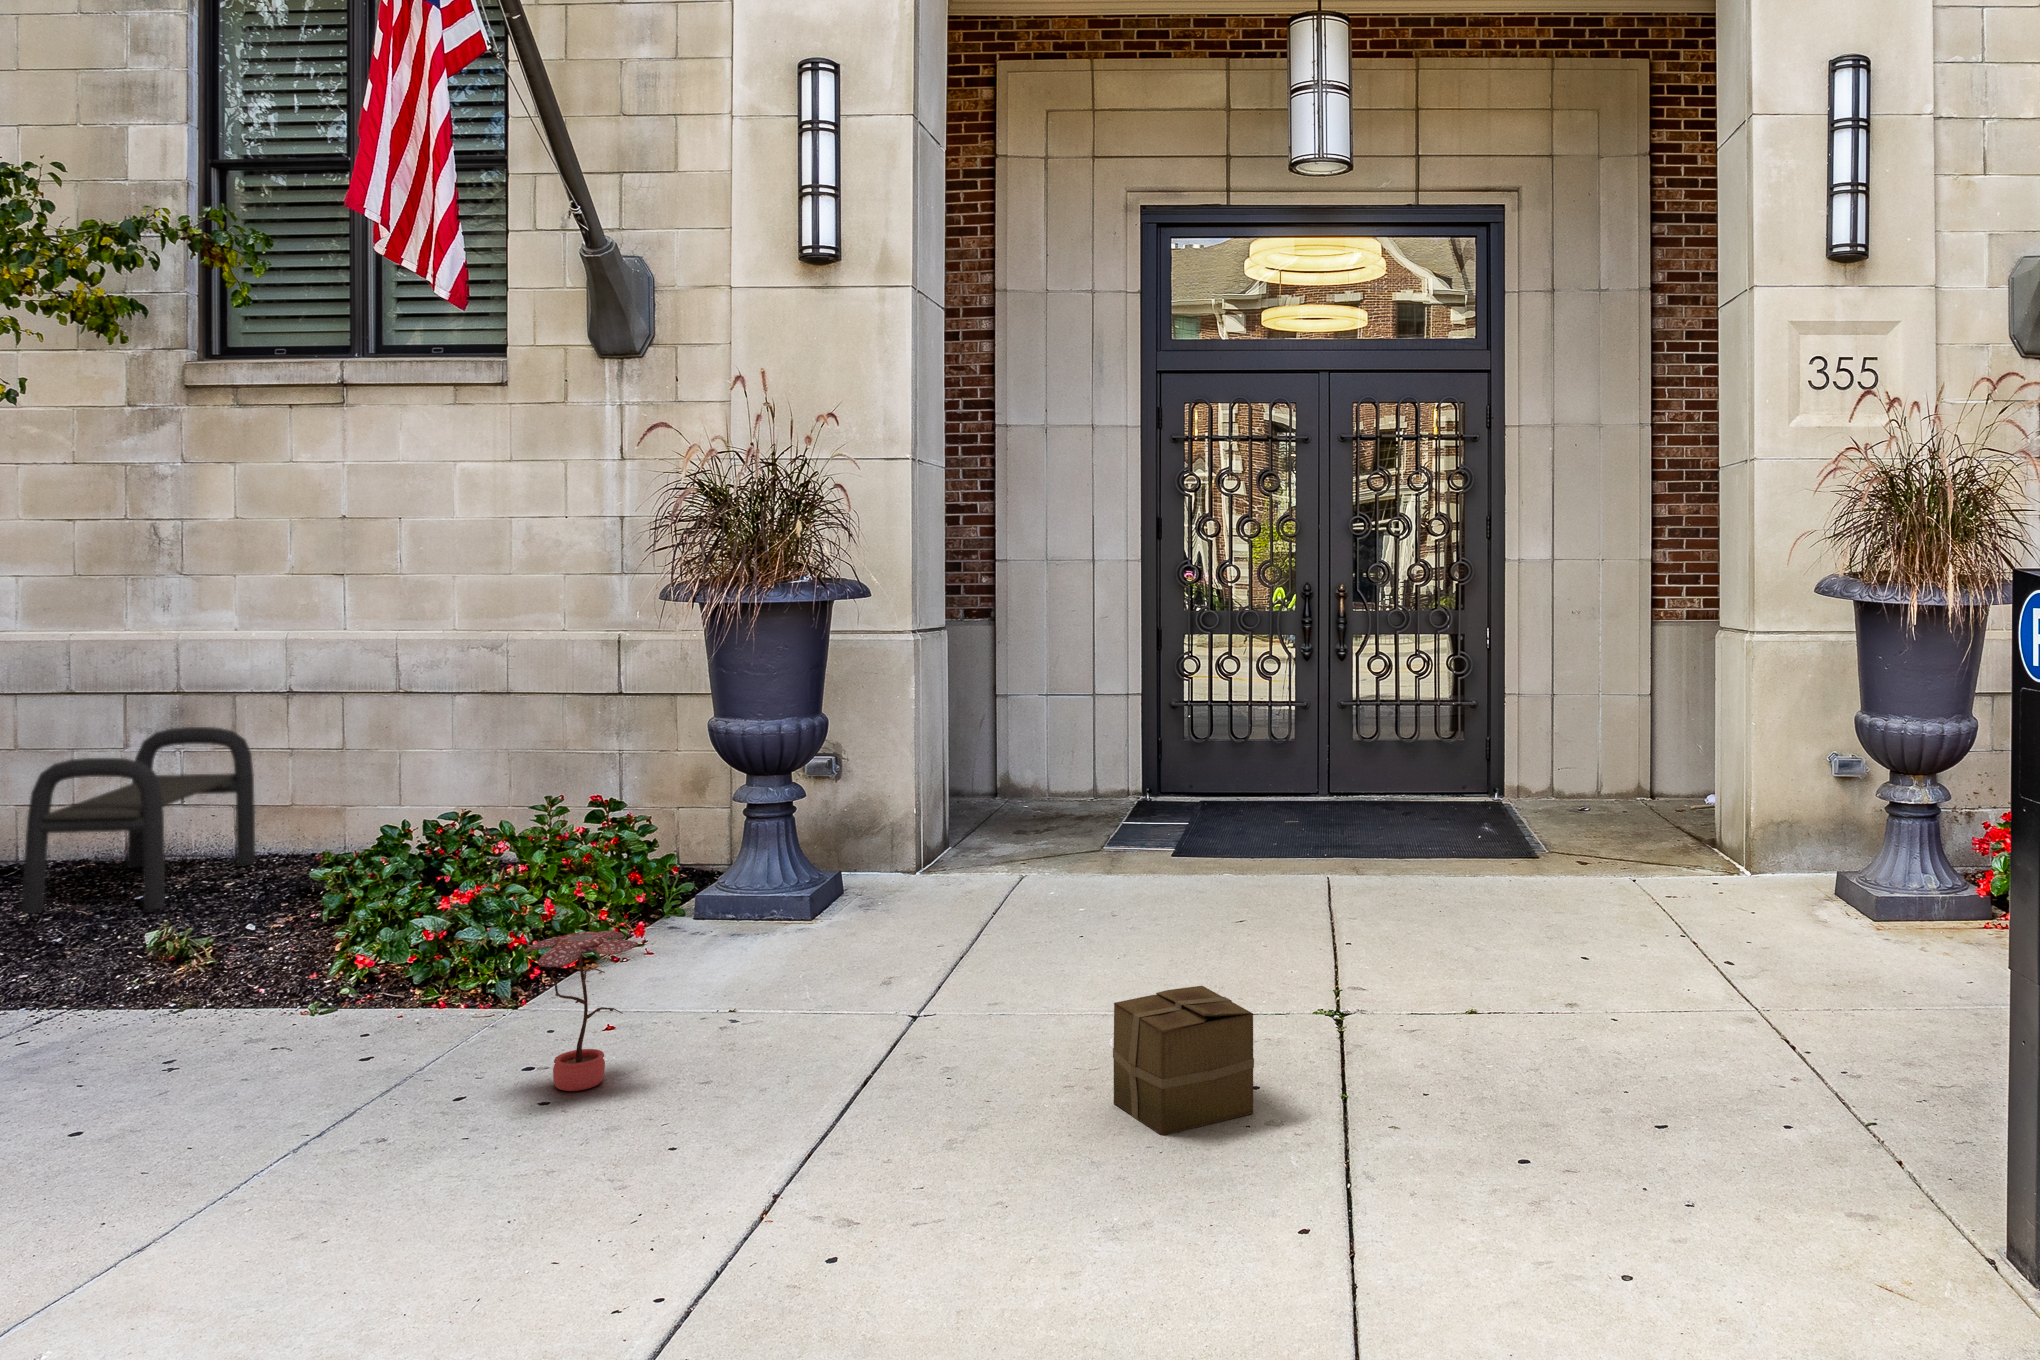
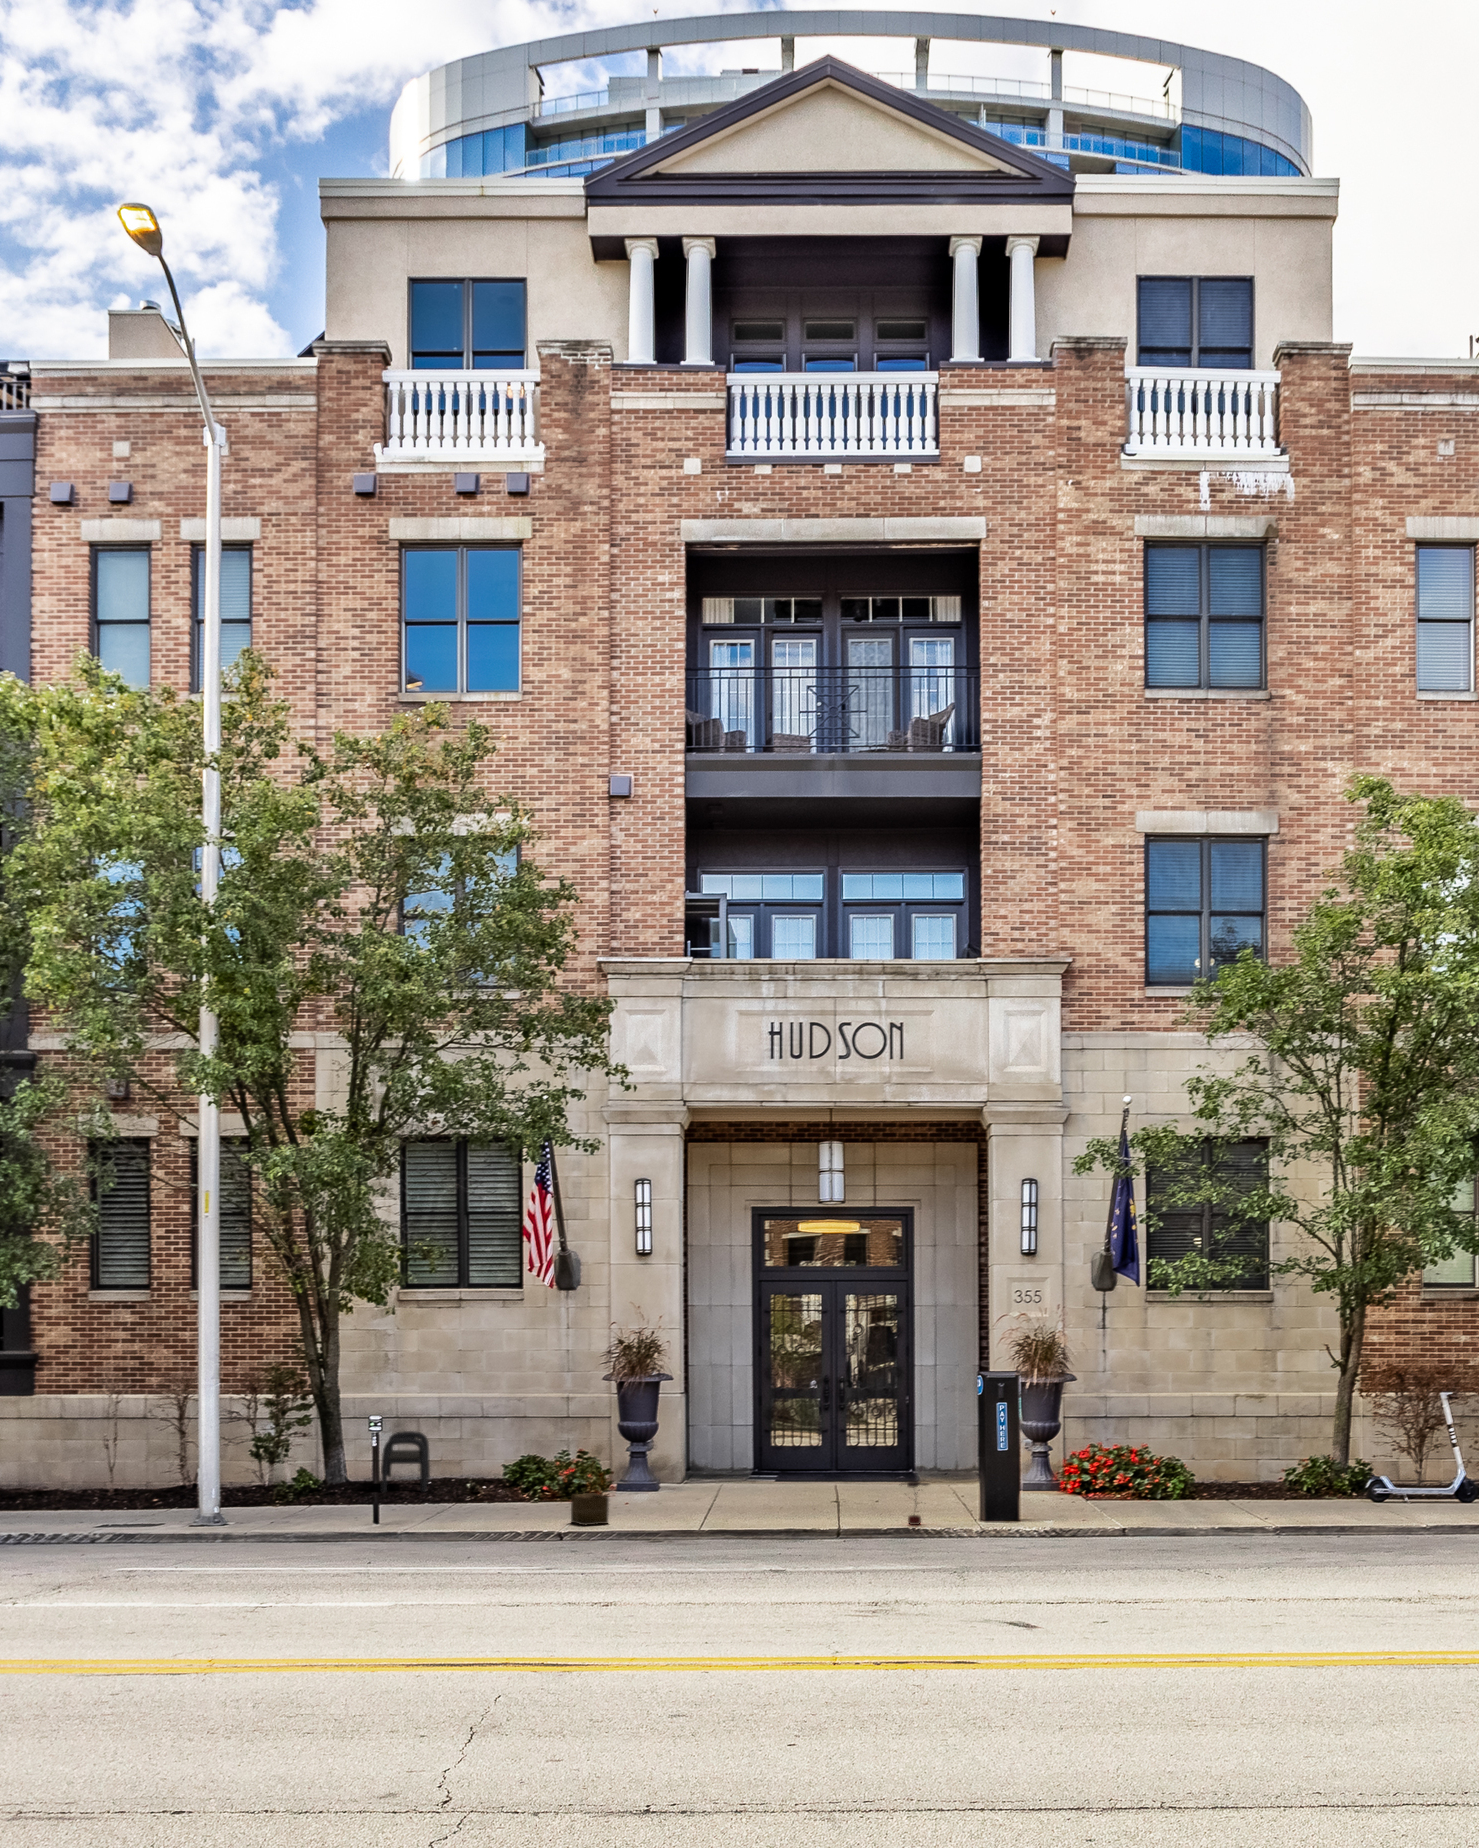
potted plant: present [525,931,638,1091] -> present [906,1481,928,1525]
cardboard box: present [1113,986,1254,1135] -> present [571,1493,609,1525]

